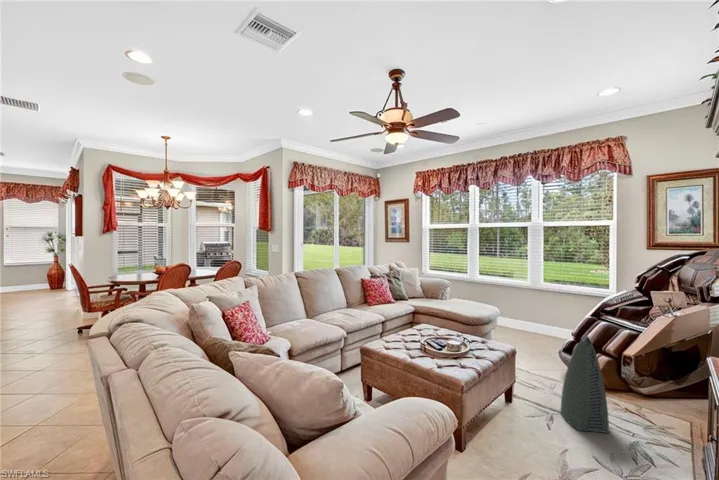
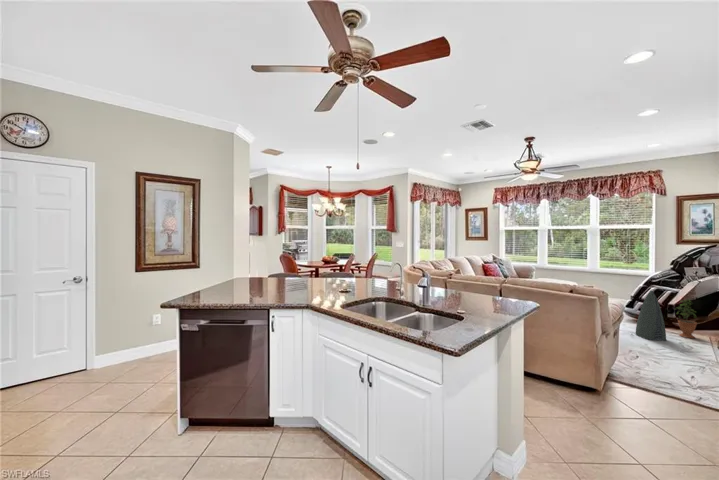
potted plant: none [628,347,668,425] -> present [677,299,697,338]

